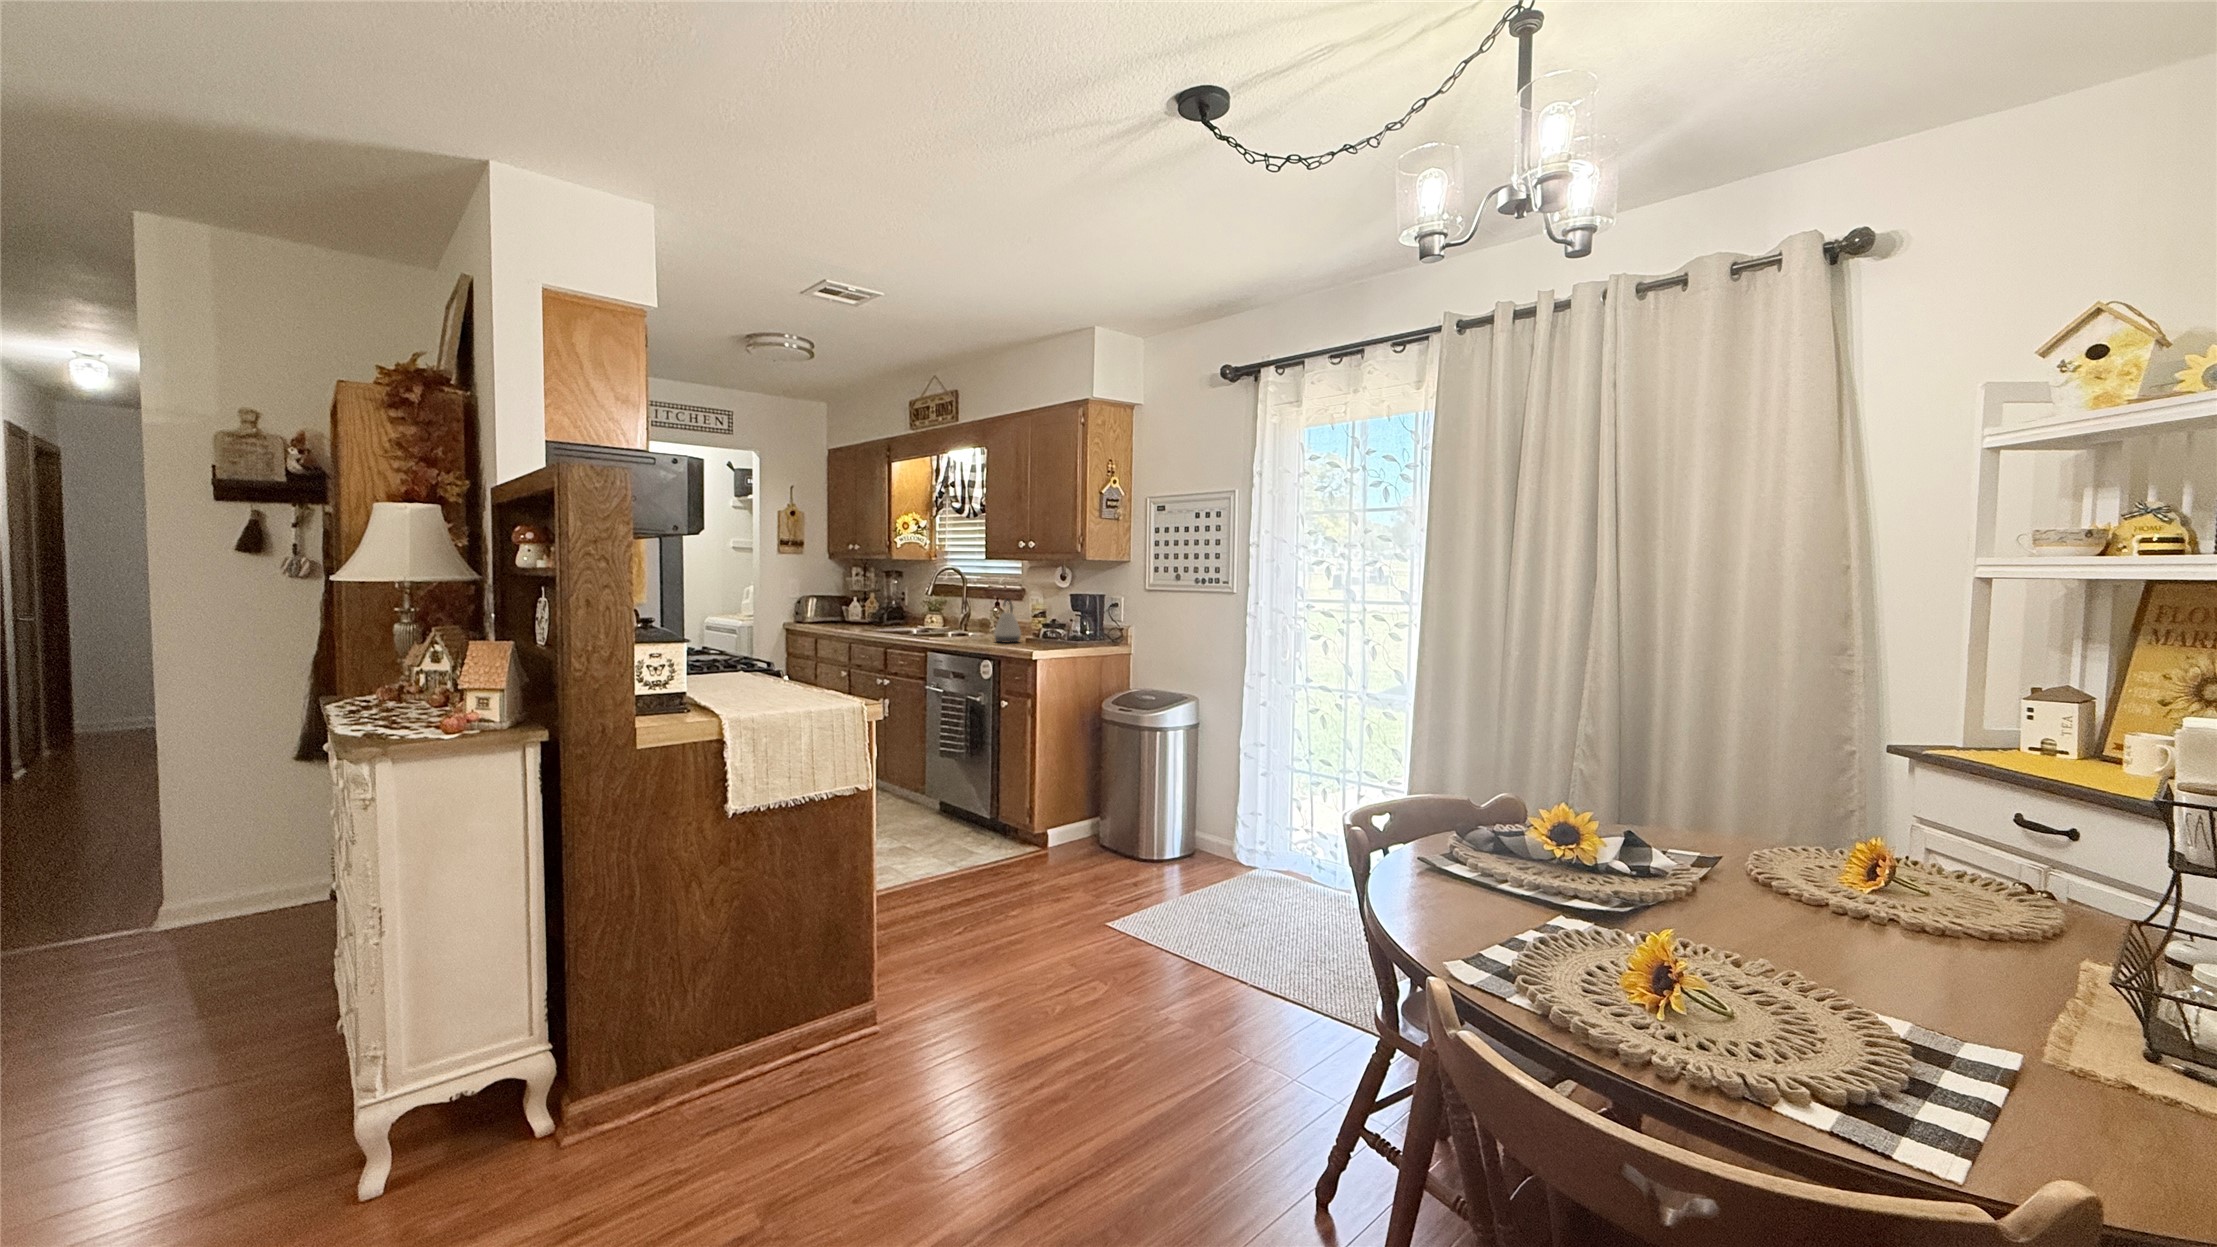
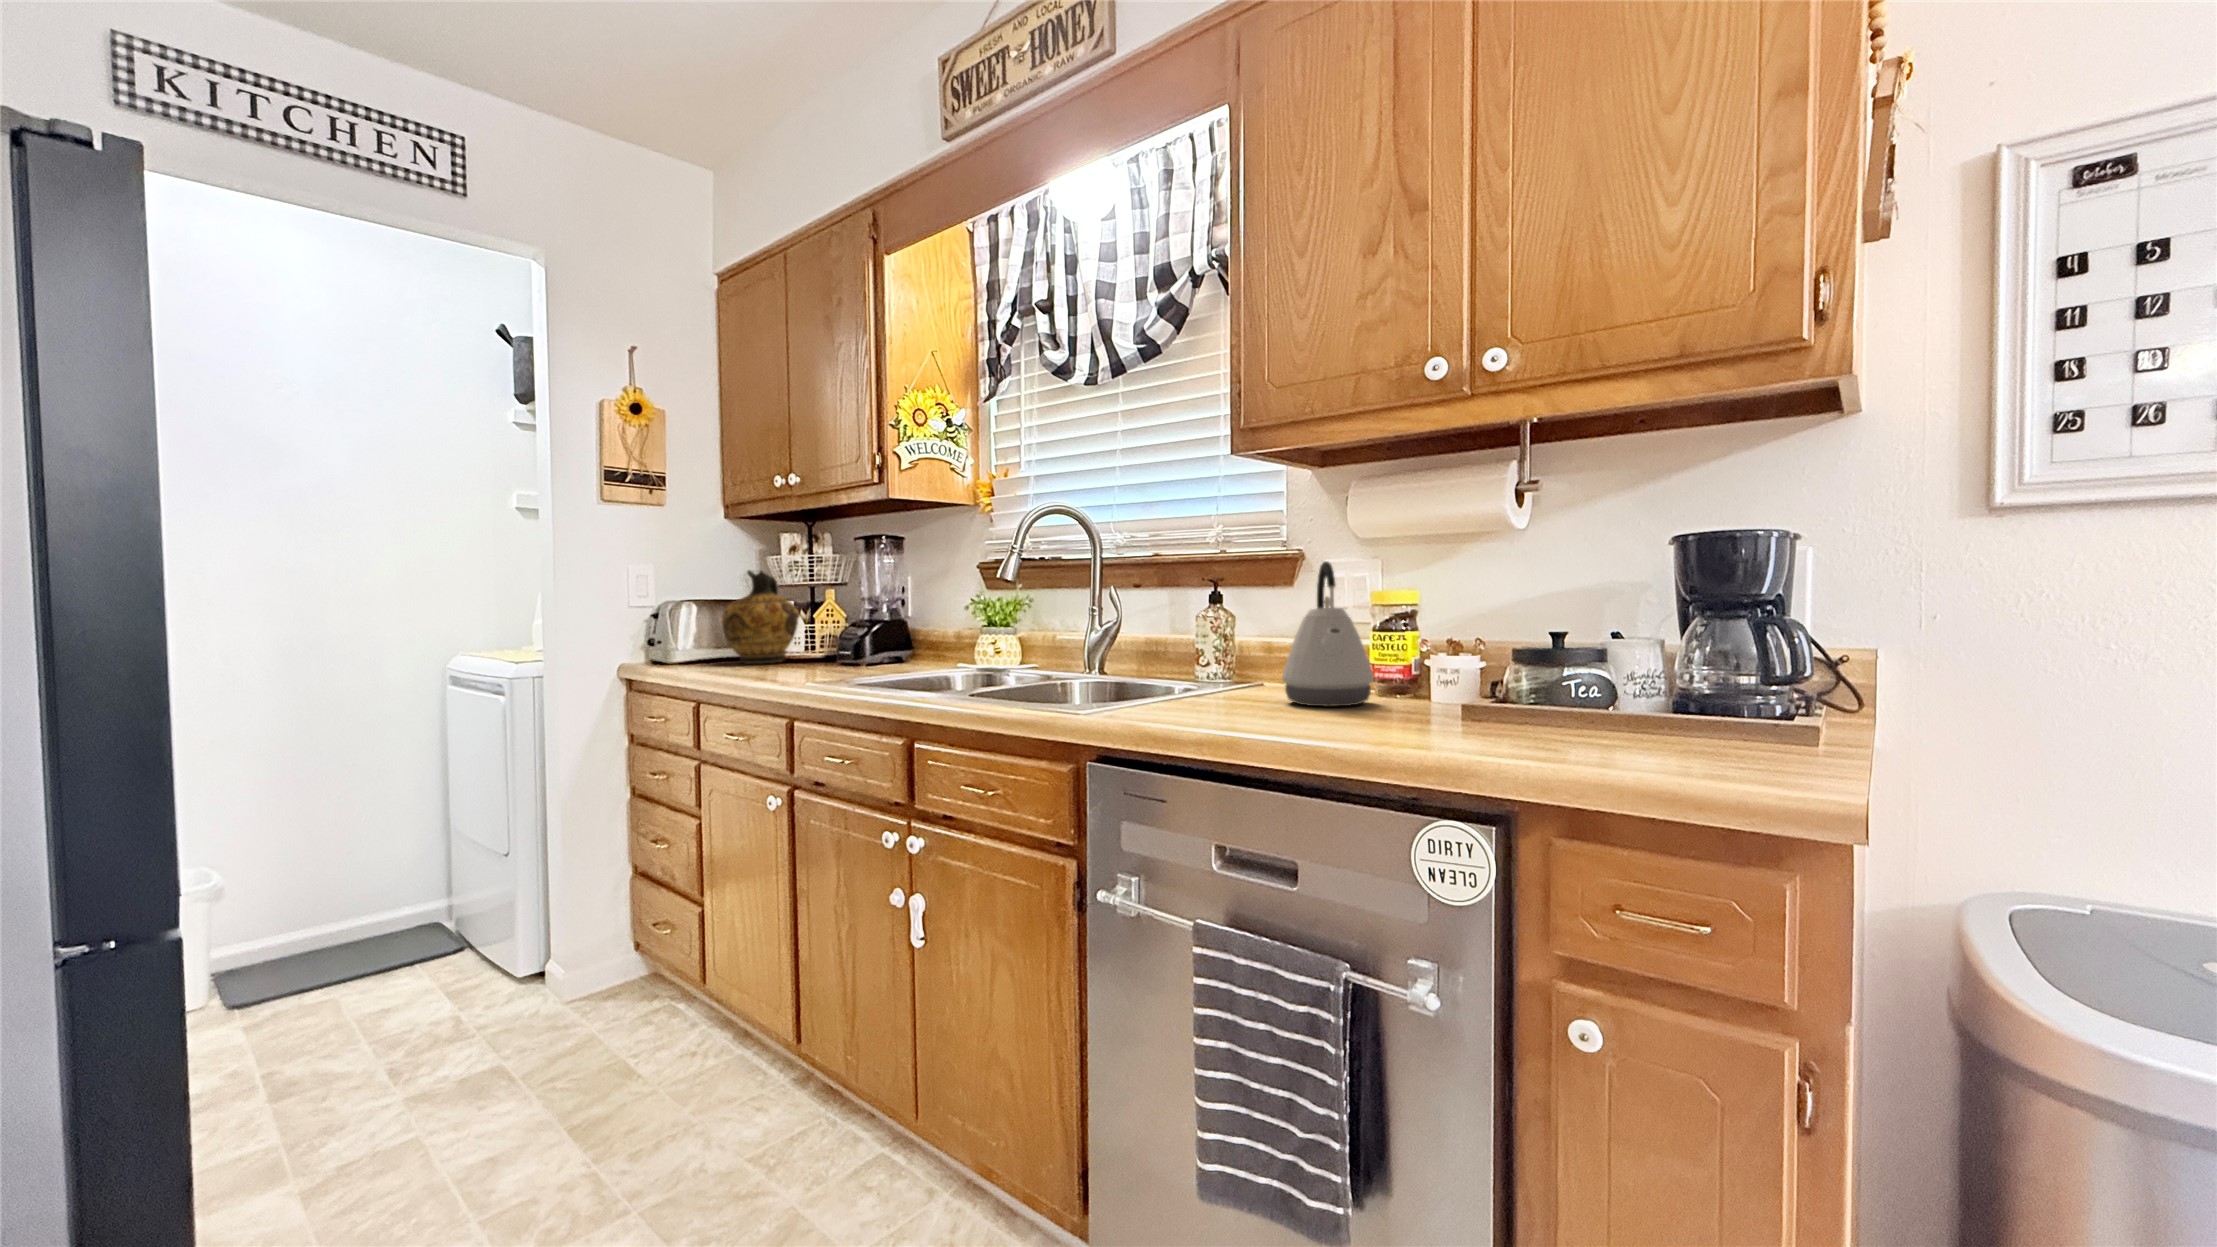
ceramic jug: none [826,583,860,624] -> present [722,570,800,664]

